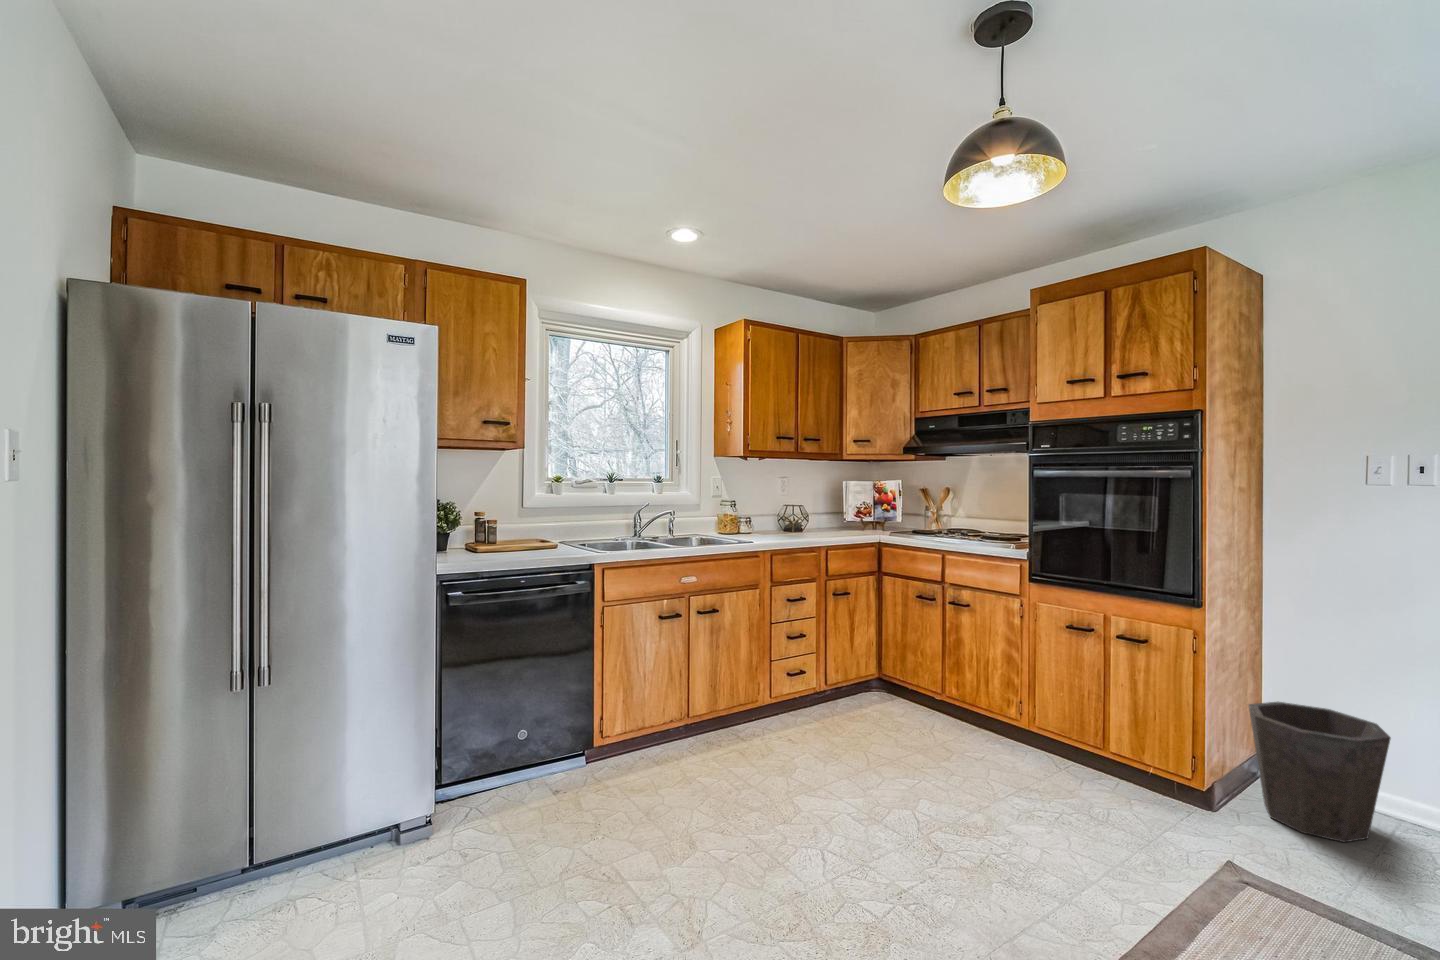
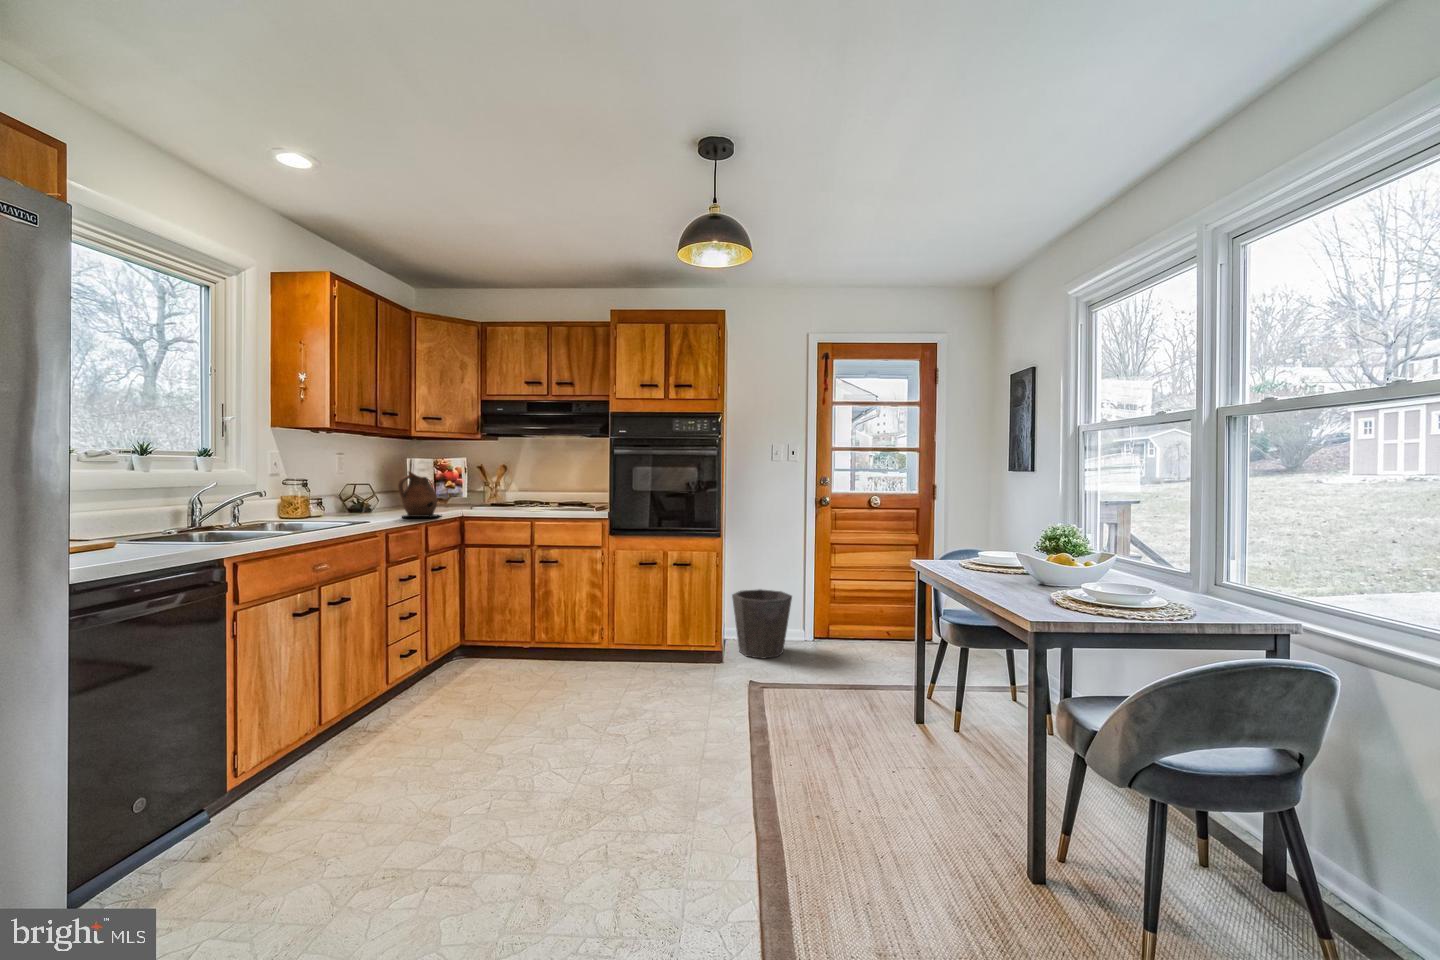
ceramic pitcher: none [794,495,838,542] -> present [398,471,438,517]

